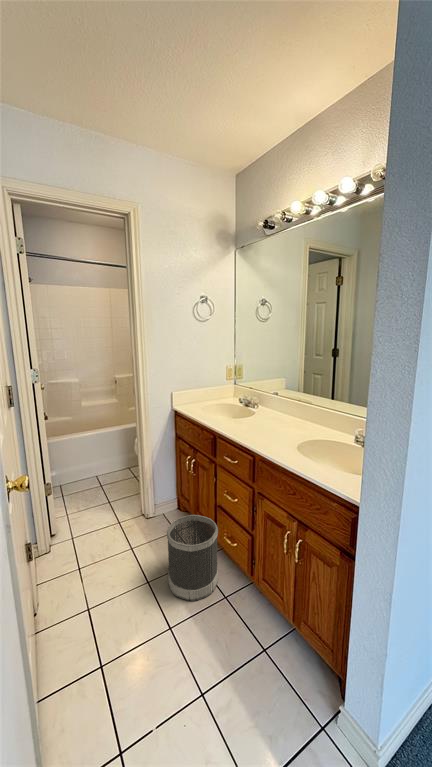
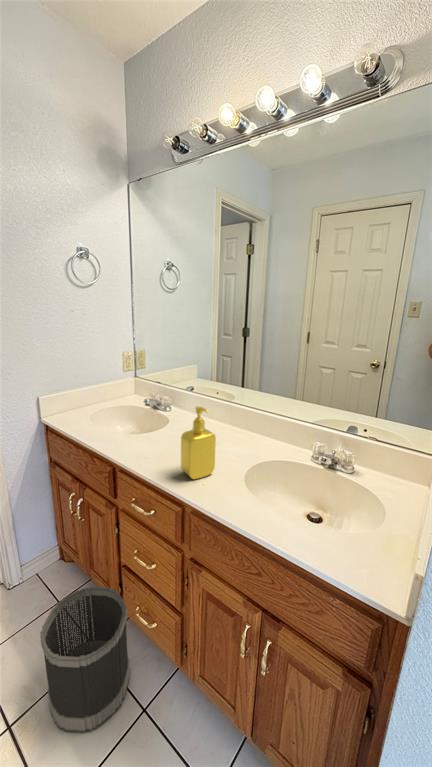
soap dispenser: none [255,394,278,442] -> present [181,406,216,479]

